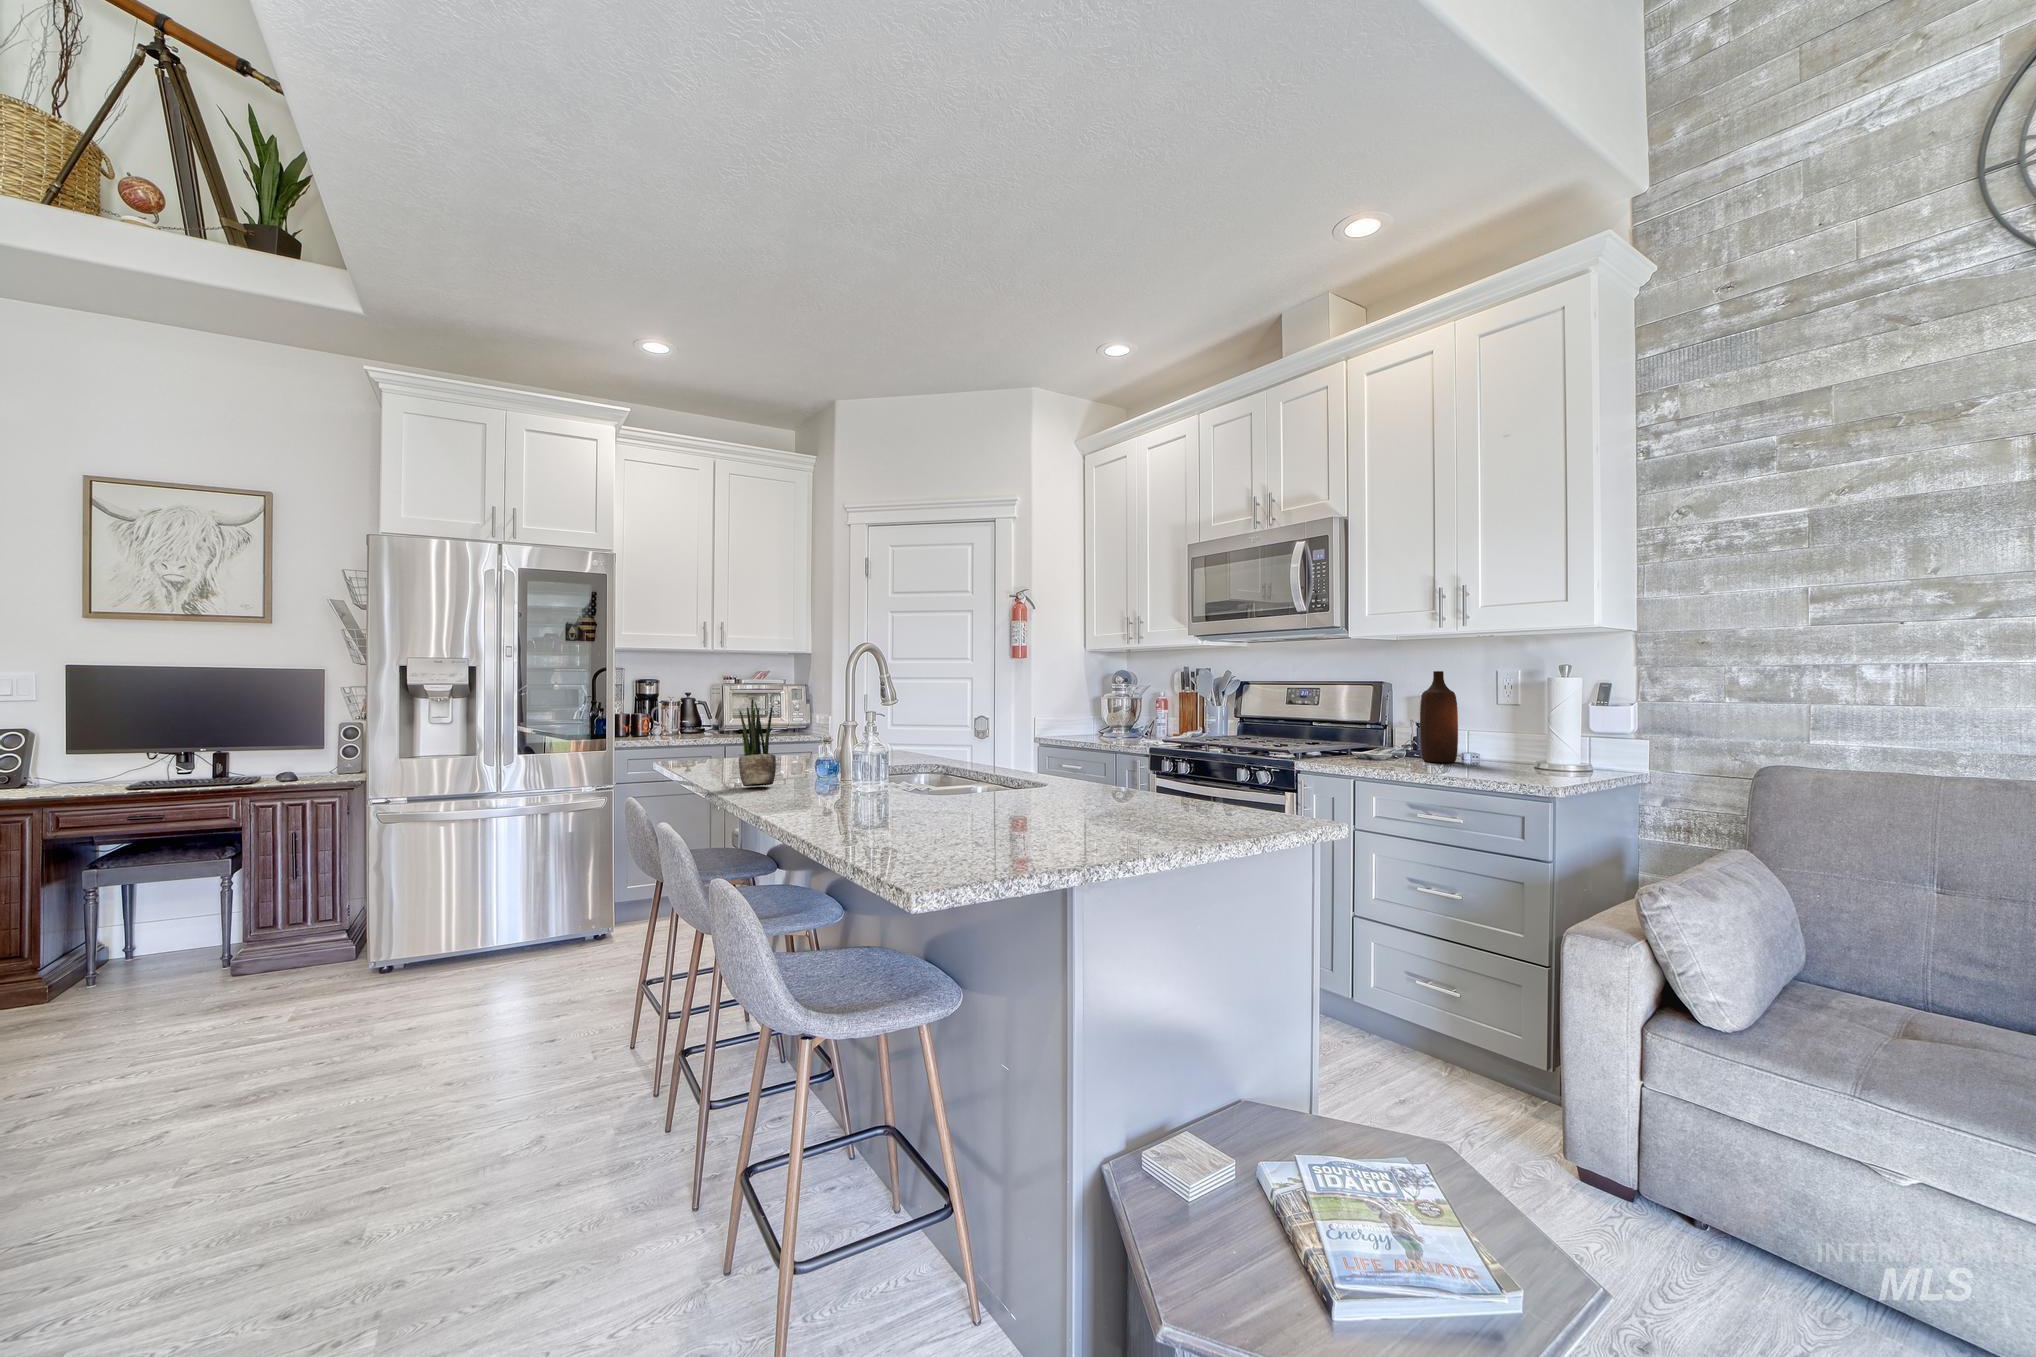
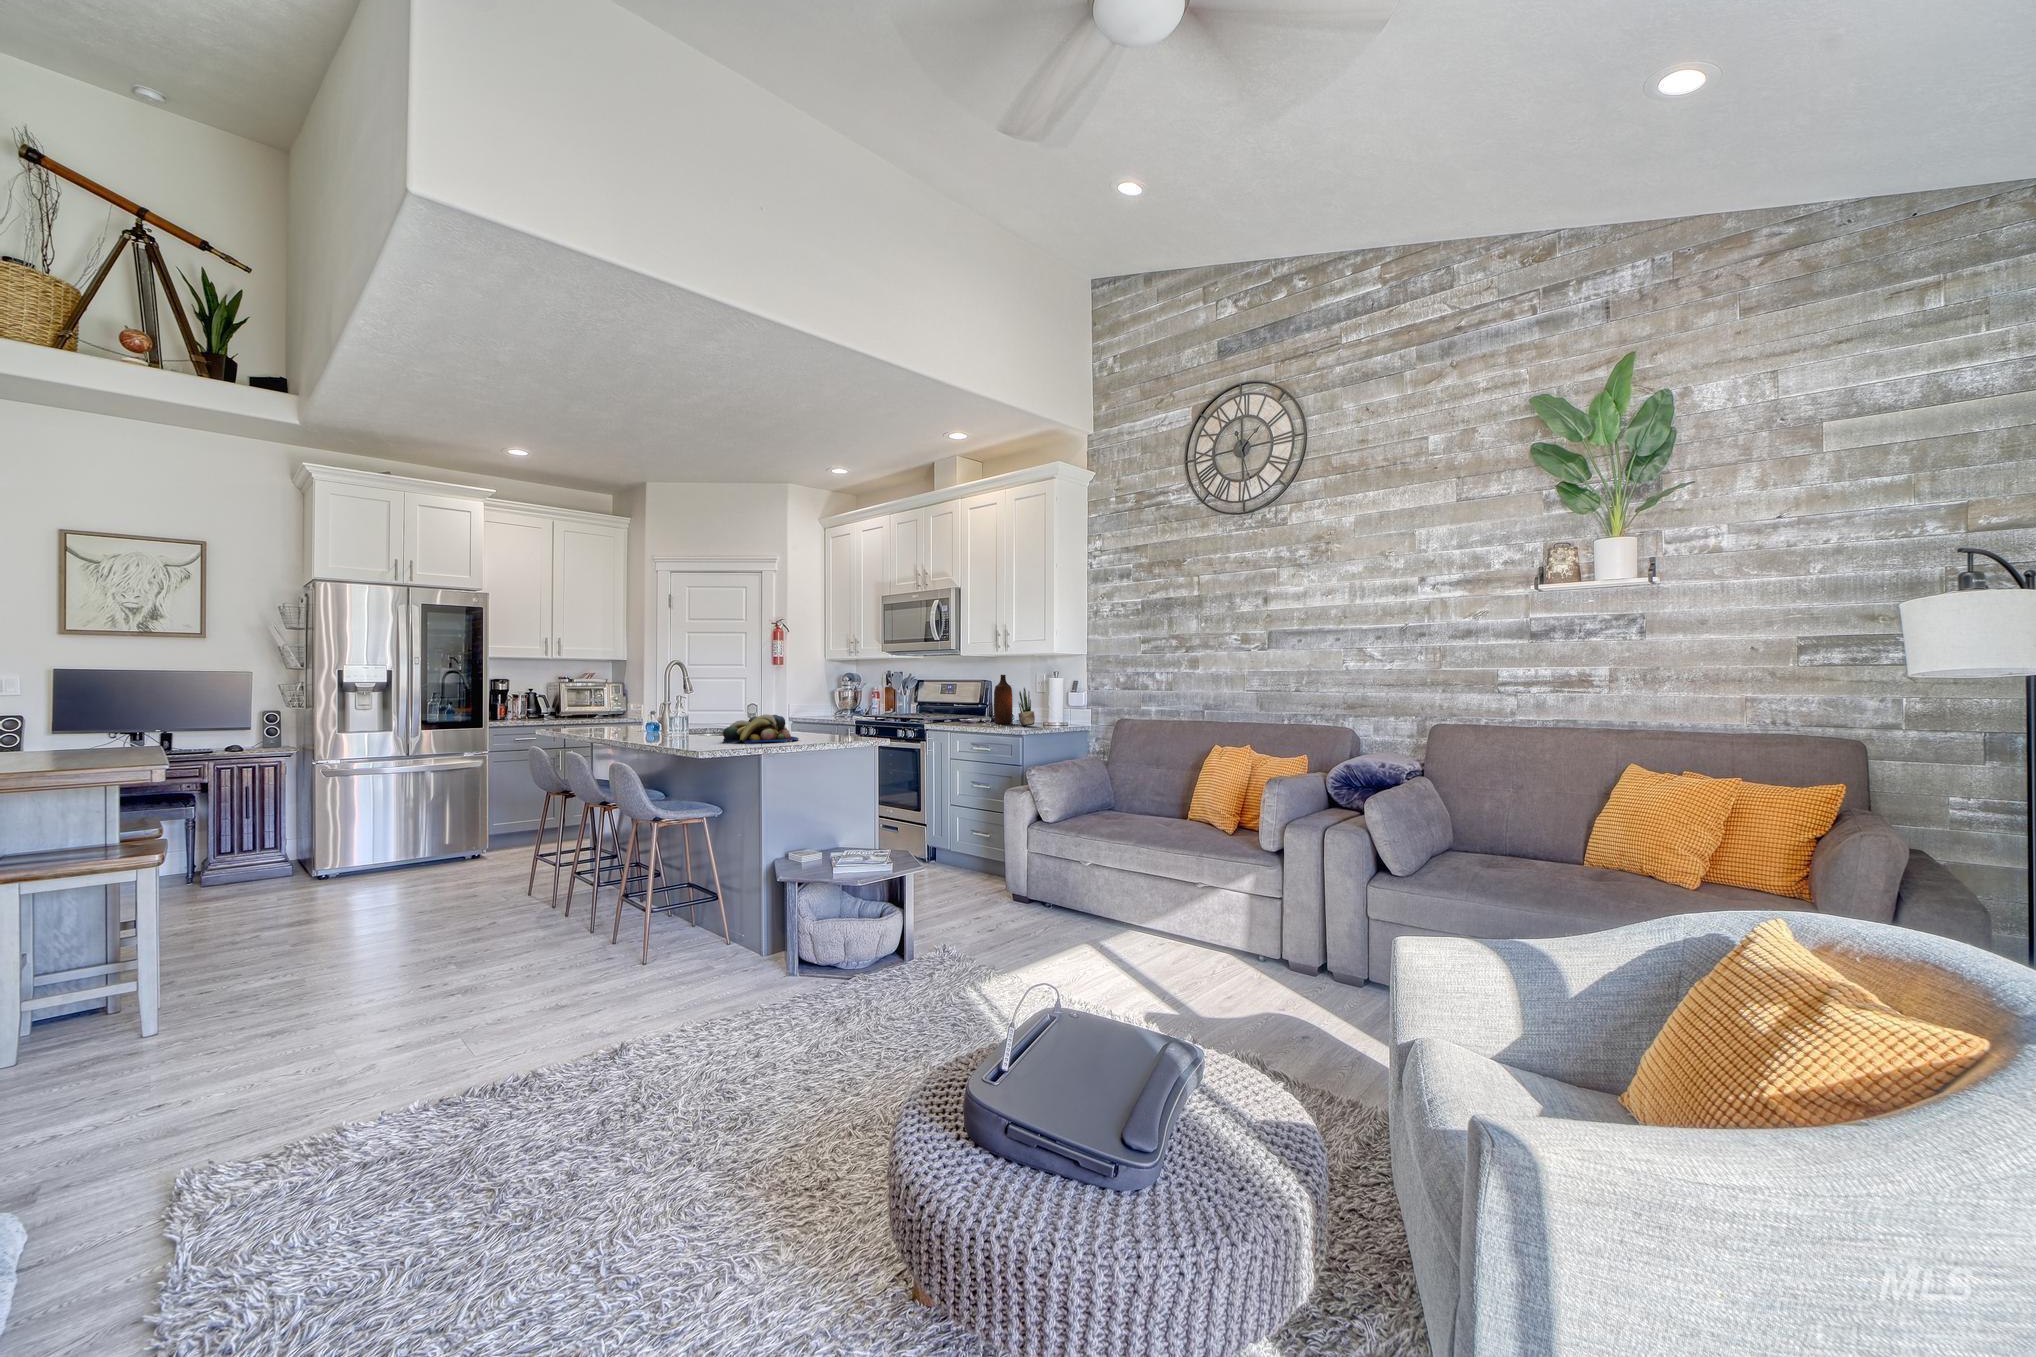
potted plant: present [739,699,776,786] -> present [1018,688,1035,726]
fruit bowl: none [960,759,1121,831] -> present [723,714,799,743]

